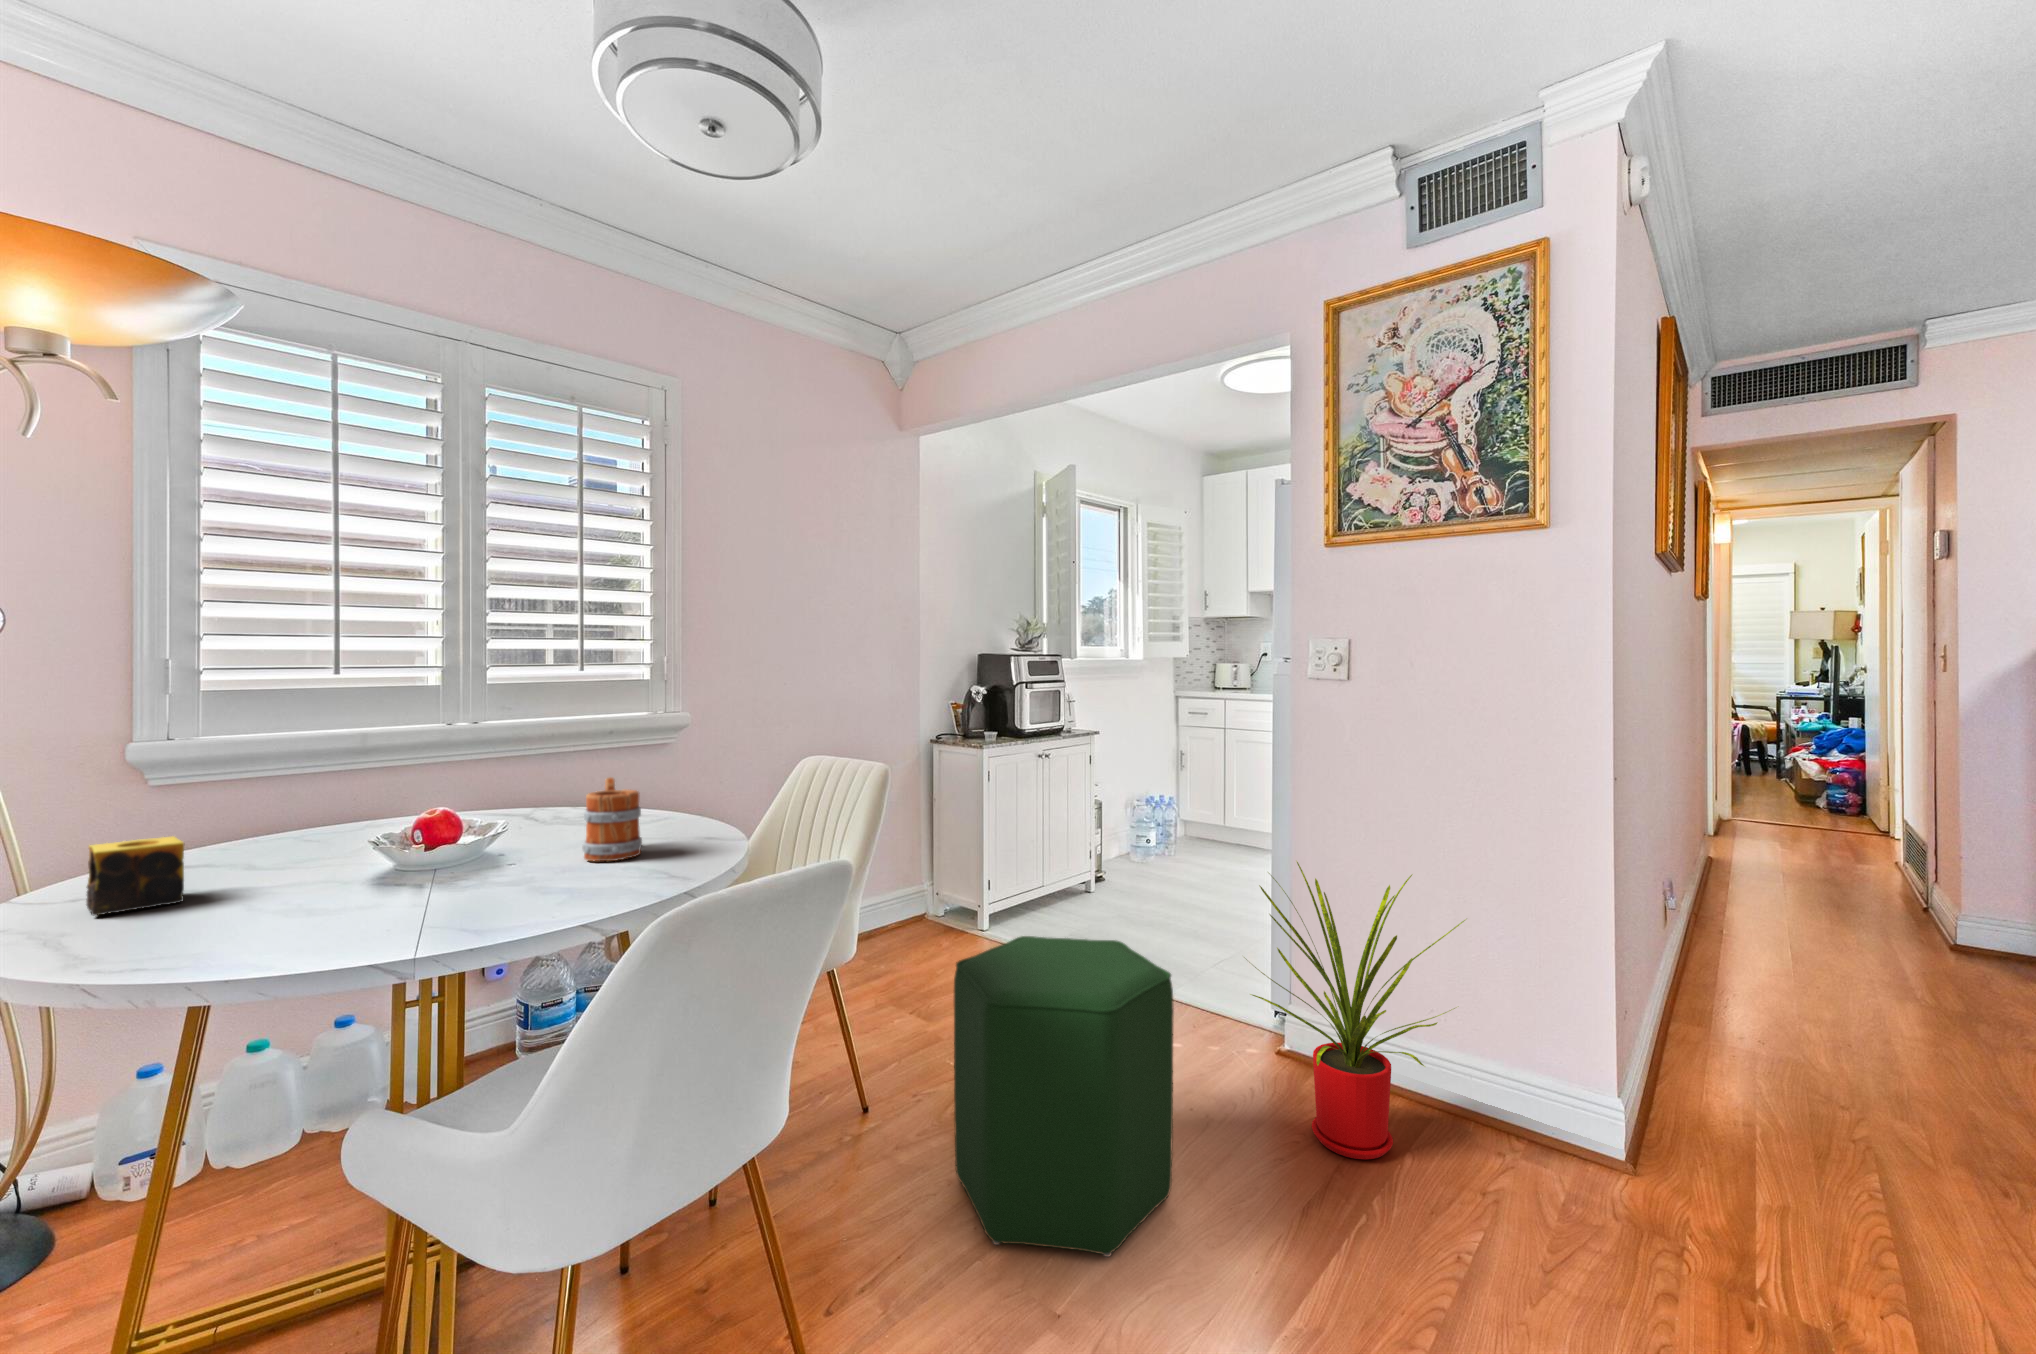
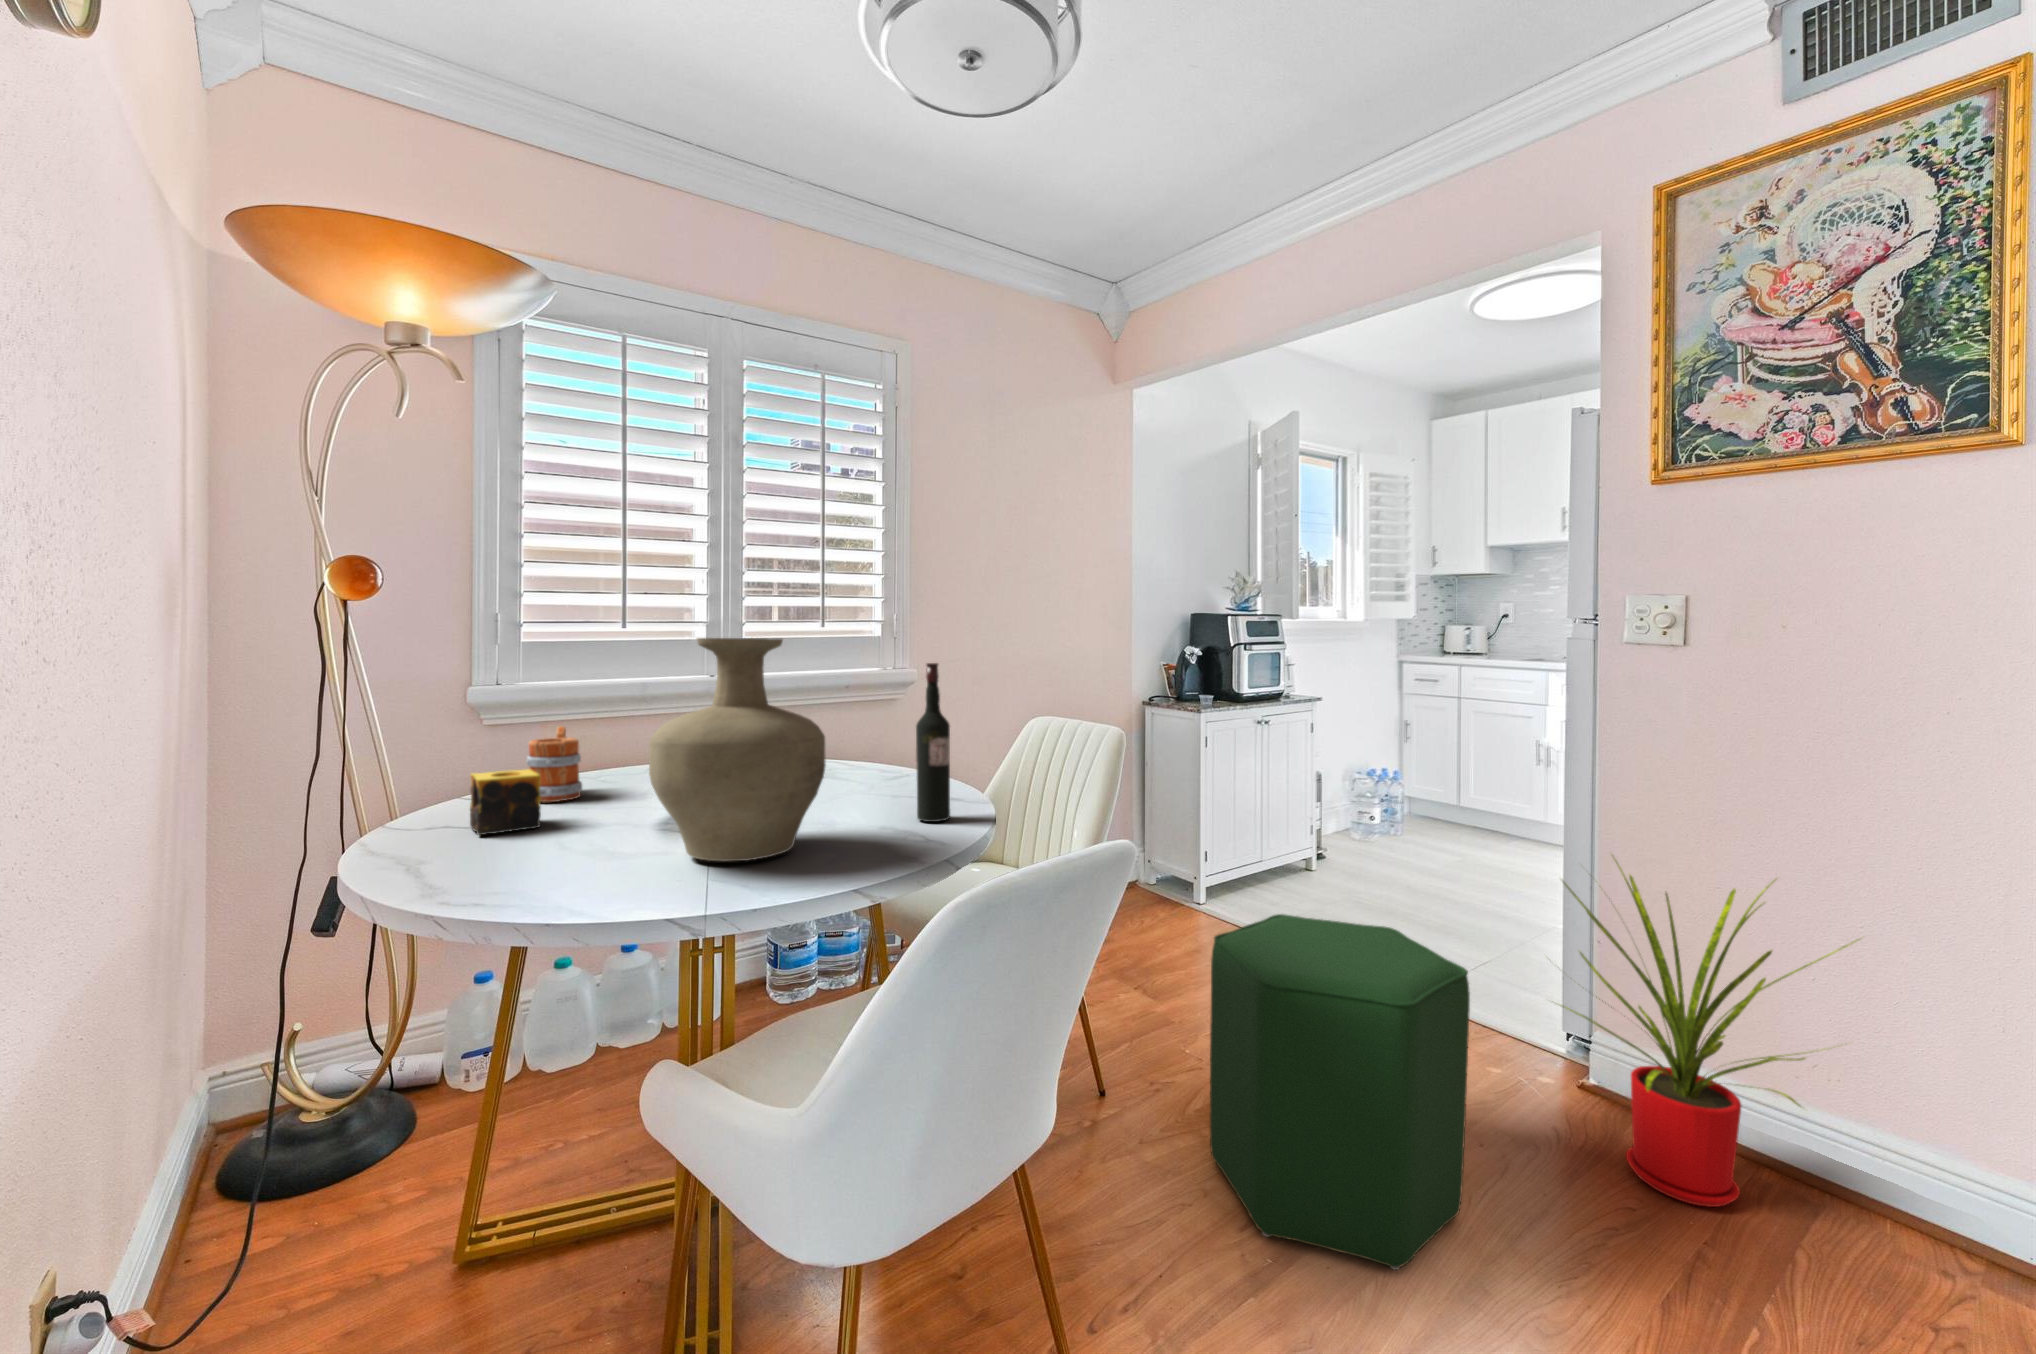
vase: none [308,688,529,927] -> present [648,638,826,861]
wine bottle: none [642,709,680,870] -> present [916,663,950,822]
mug: present [583,777,642,861] -> present [526,726,582,802]

